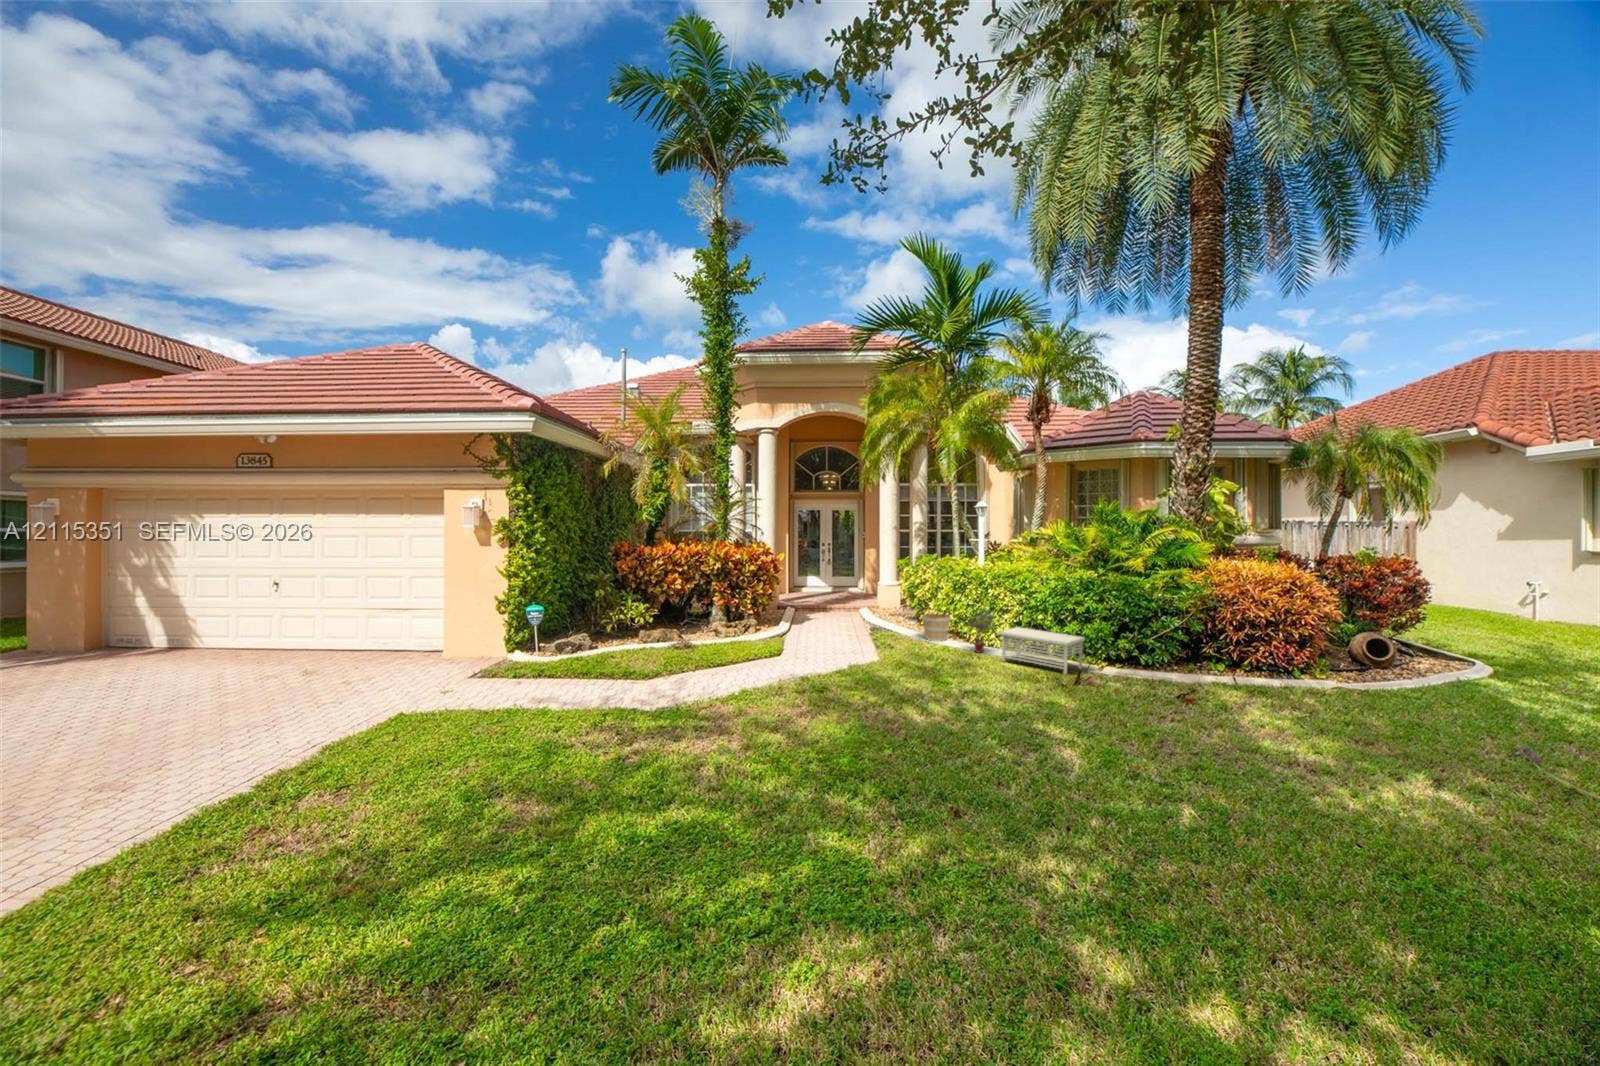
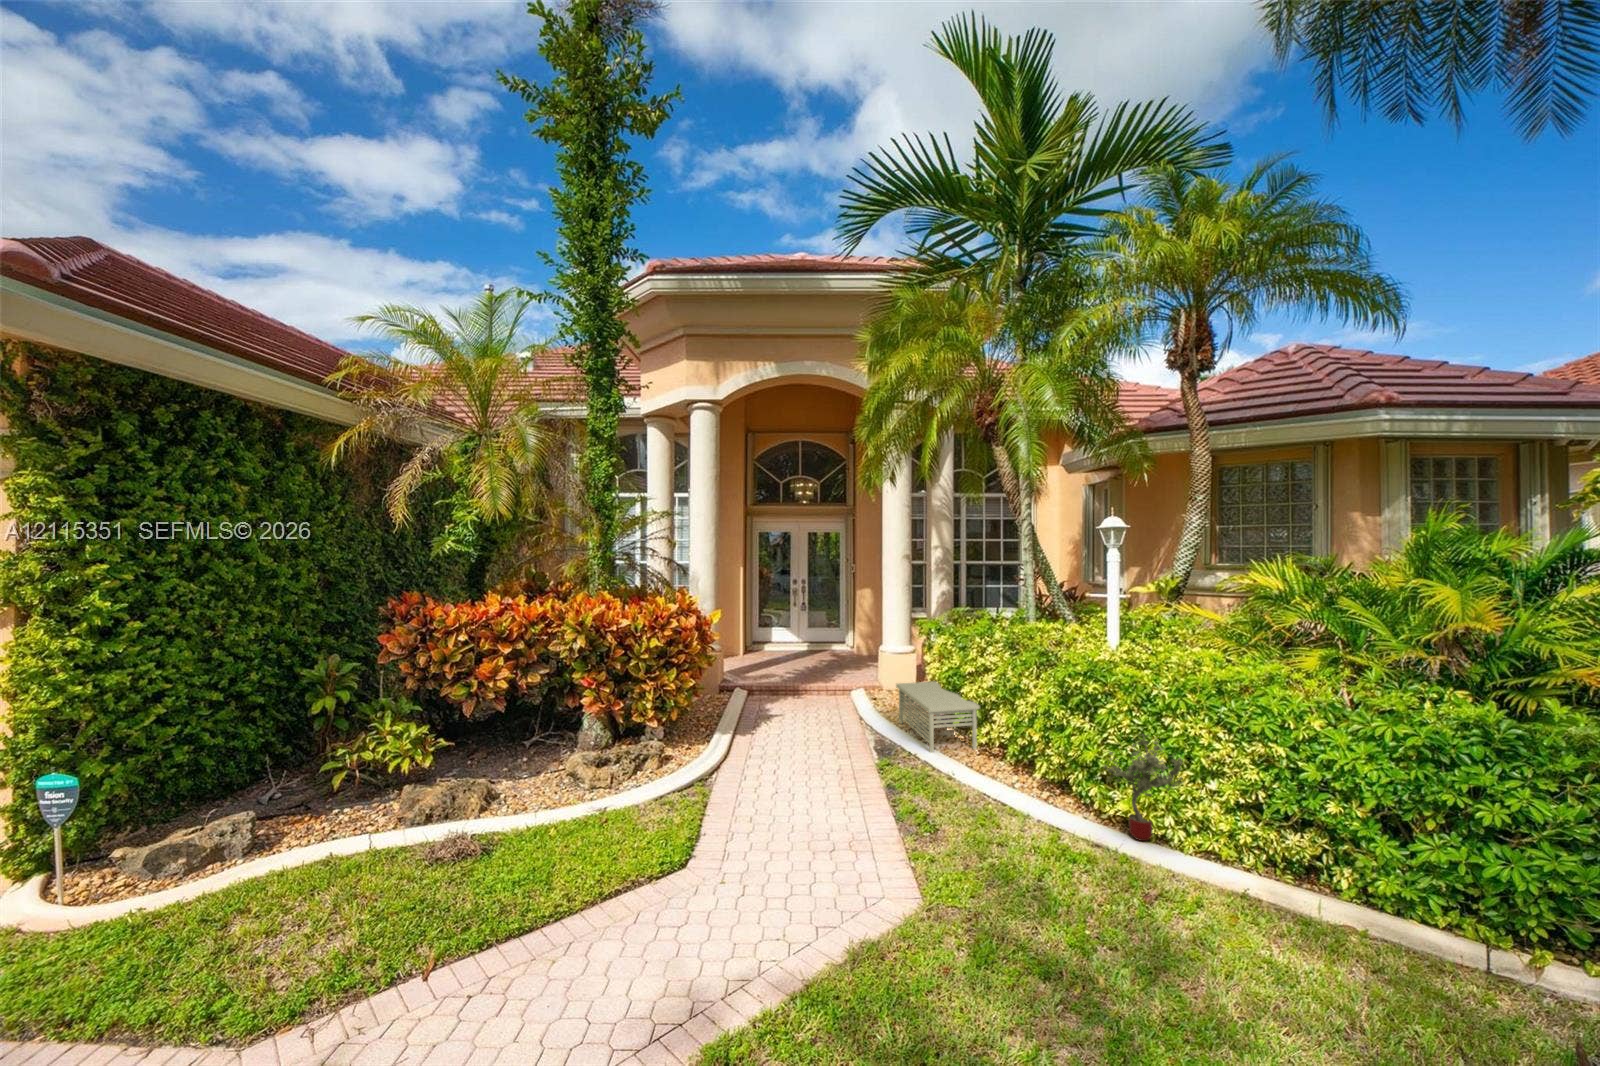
wooden bucket: present [922,613,951,641] -> none [988,725,1049,792]
storage bench: present [1000,627,1084,674] -> present [896,681,980,753]

